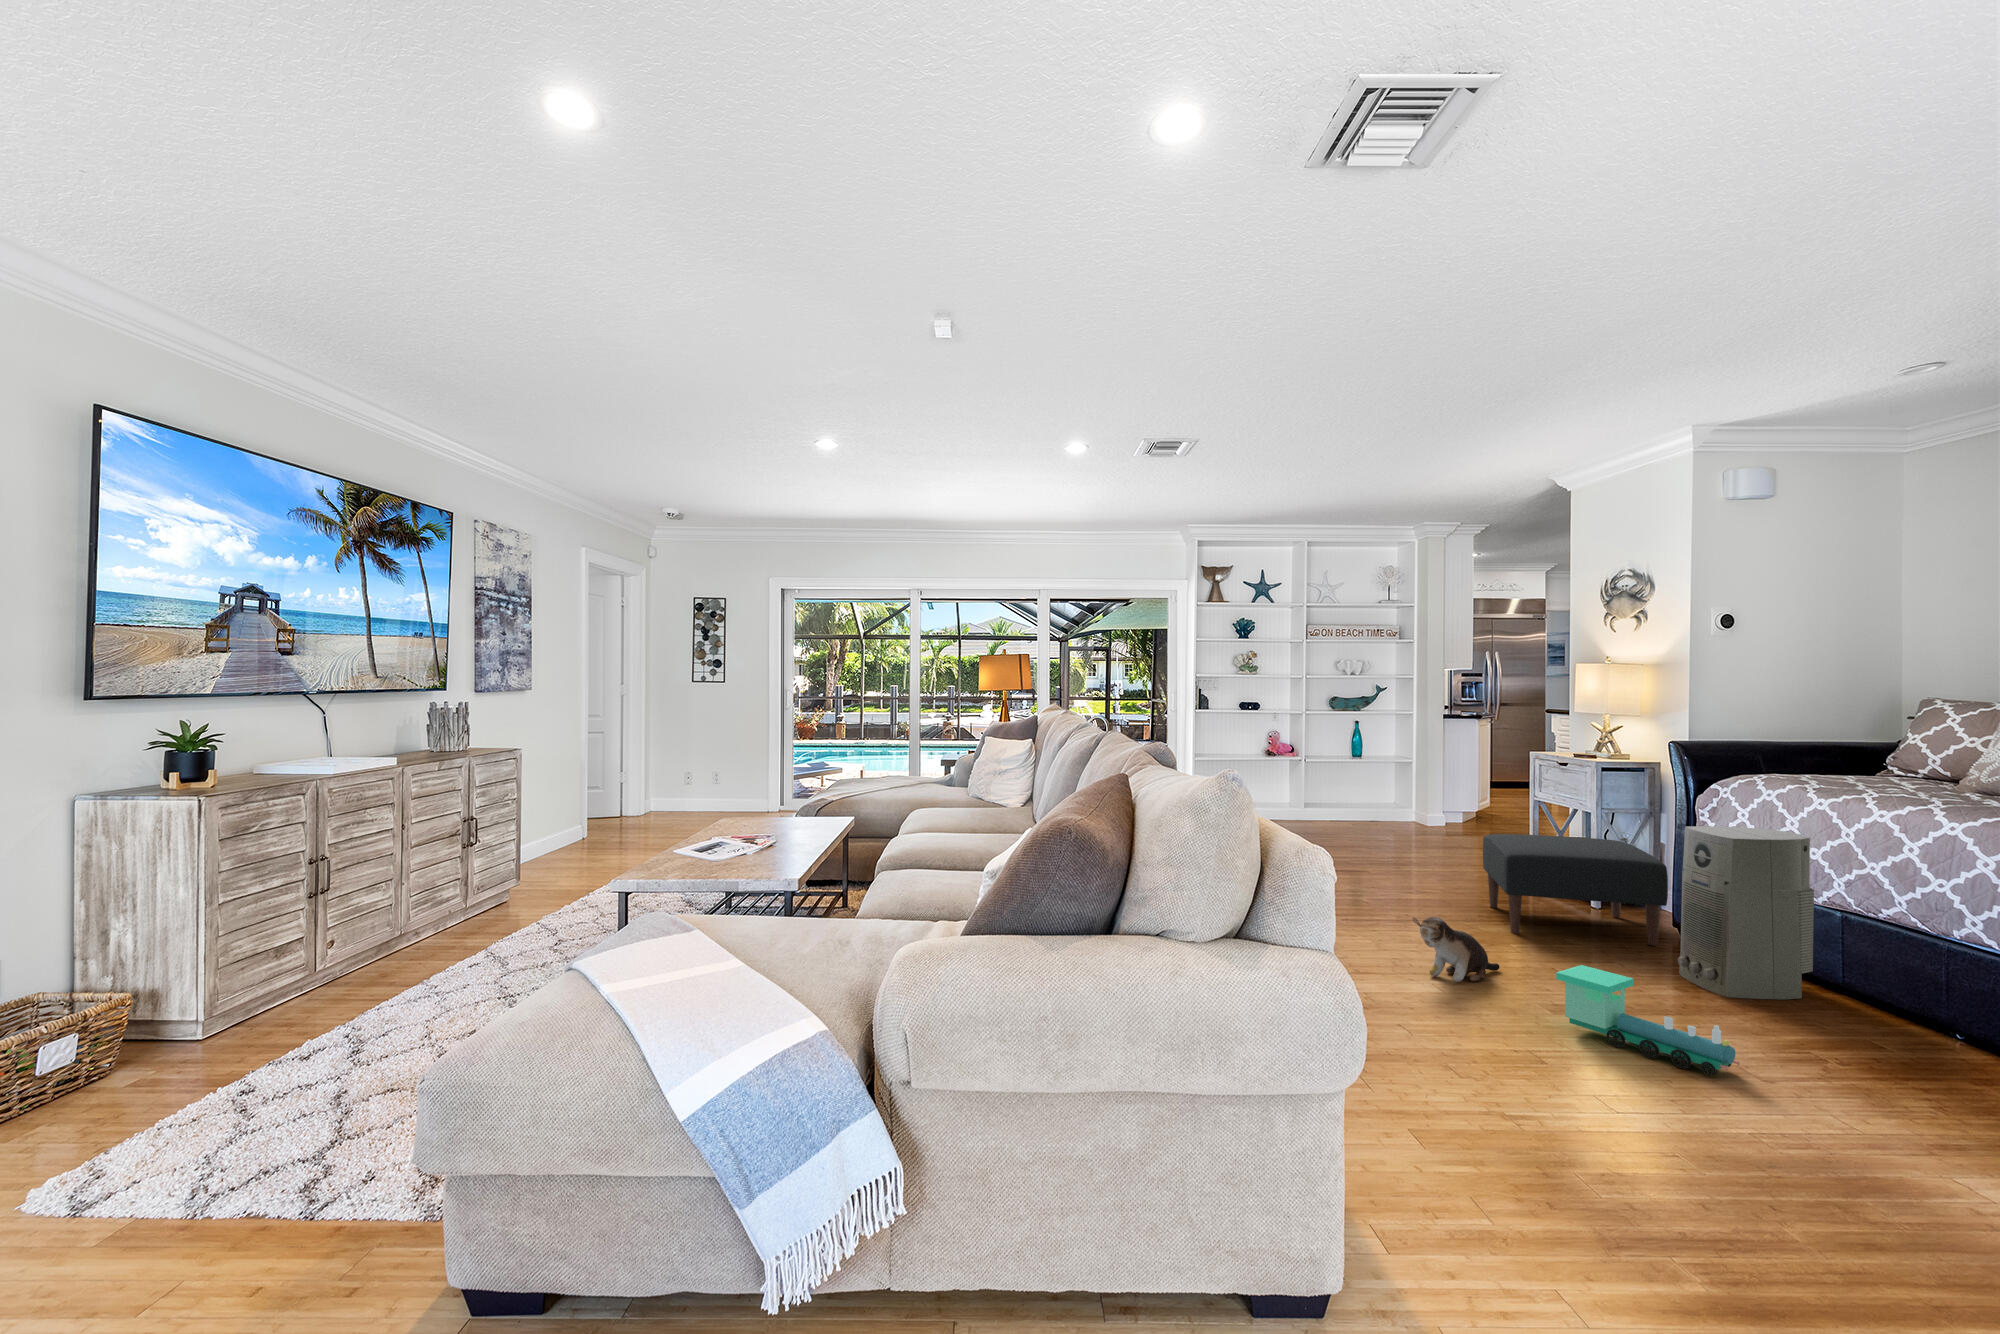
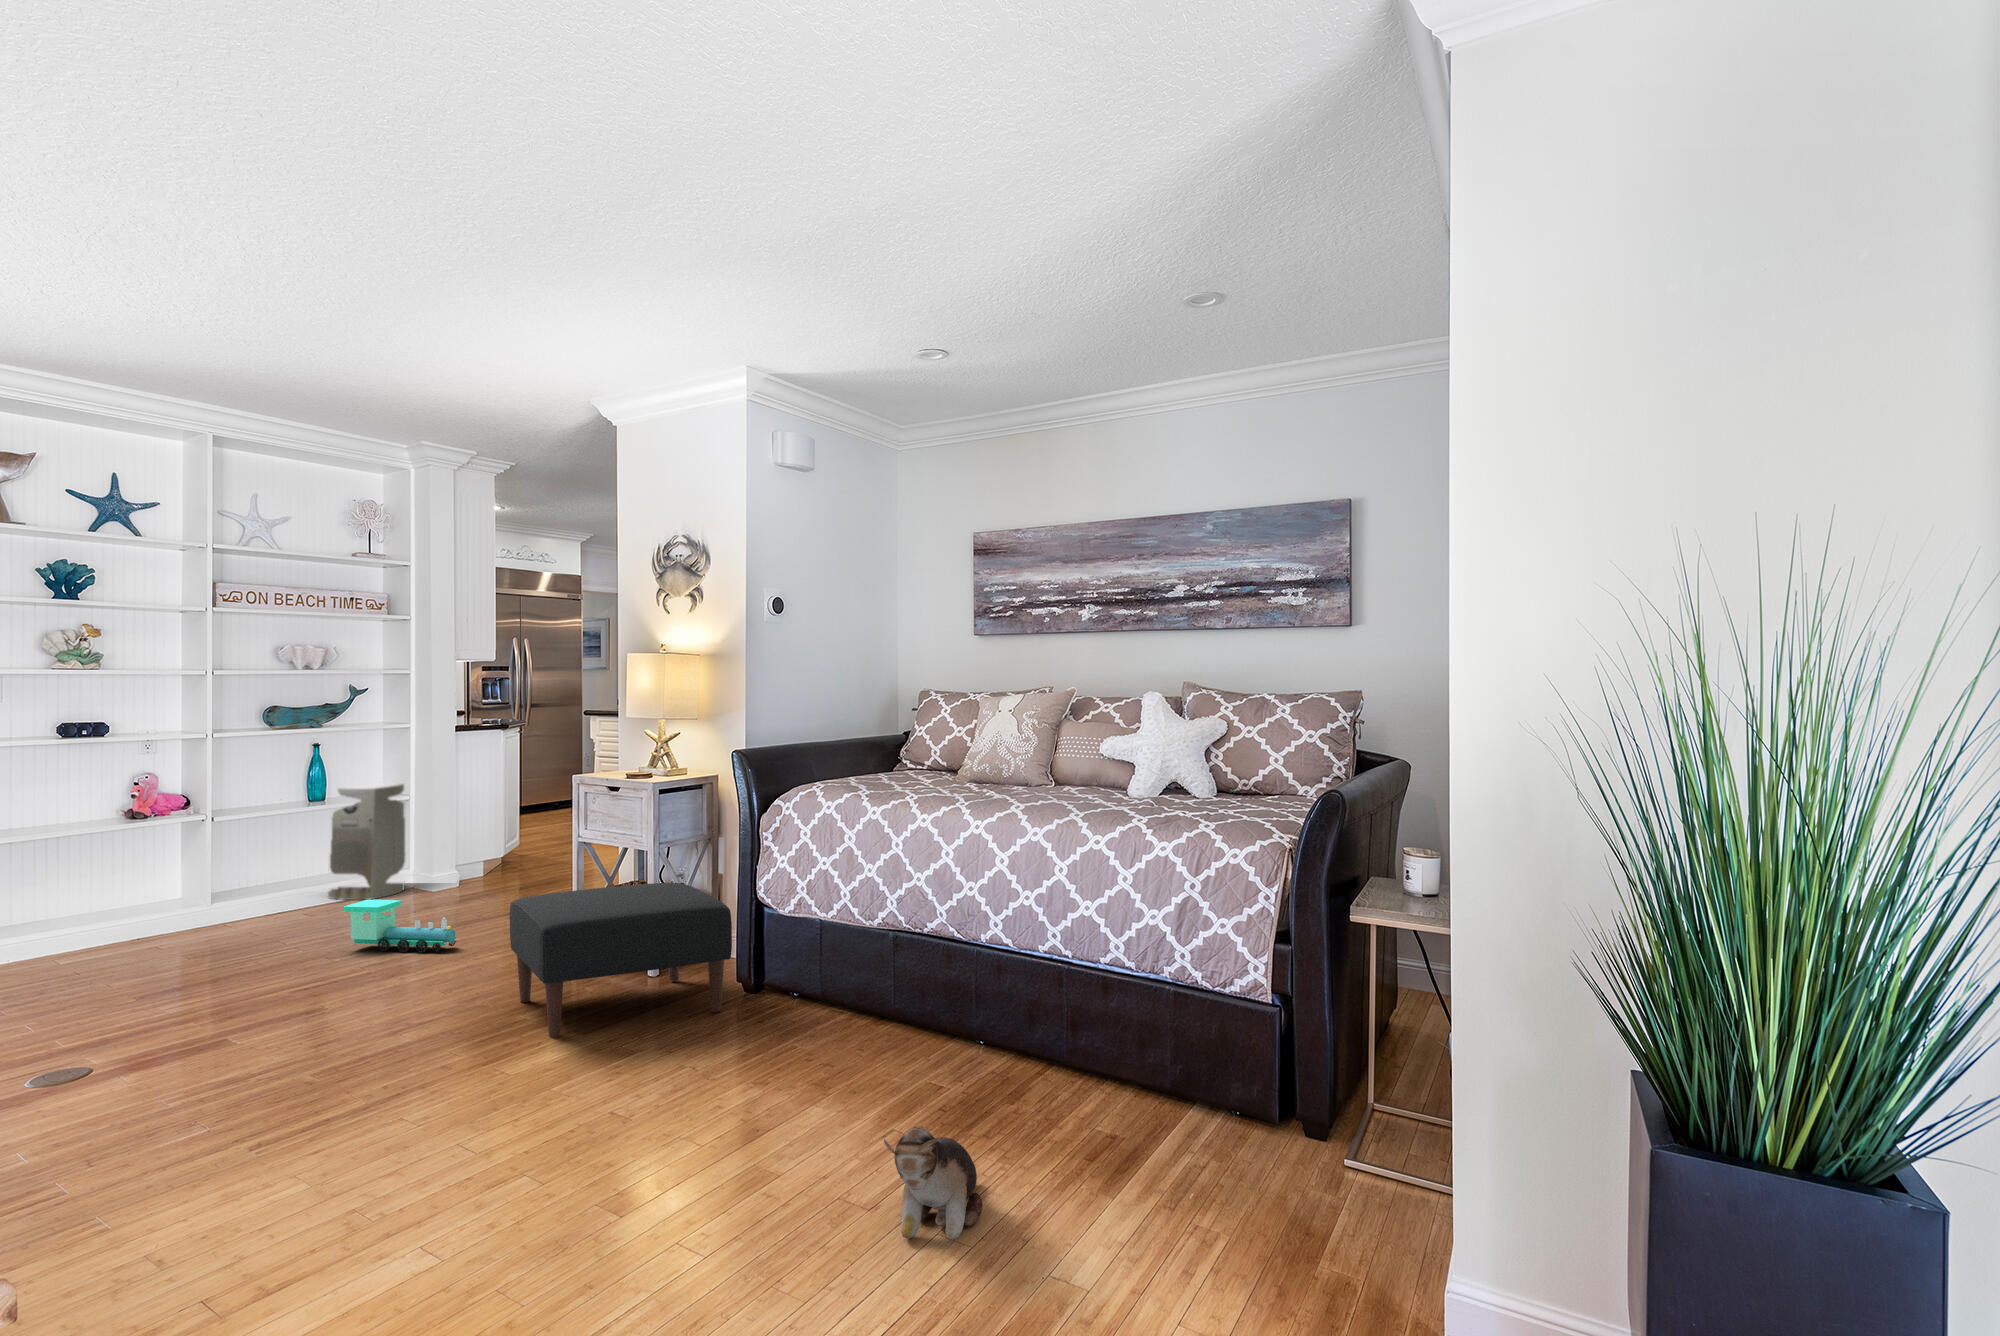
air purifier: present [1678,826,1814,1000] -> present [328,784,405,900]
plush toy: present [1413,917,1499,982] -> present [884,1126,983,1239]
toy train: present [1556,965,1740,1075] -> present [343,900,459,952]

